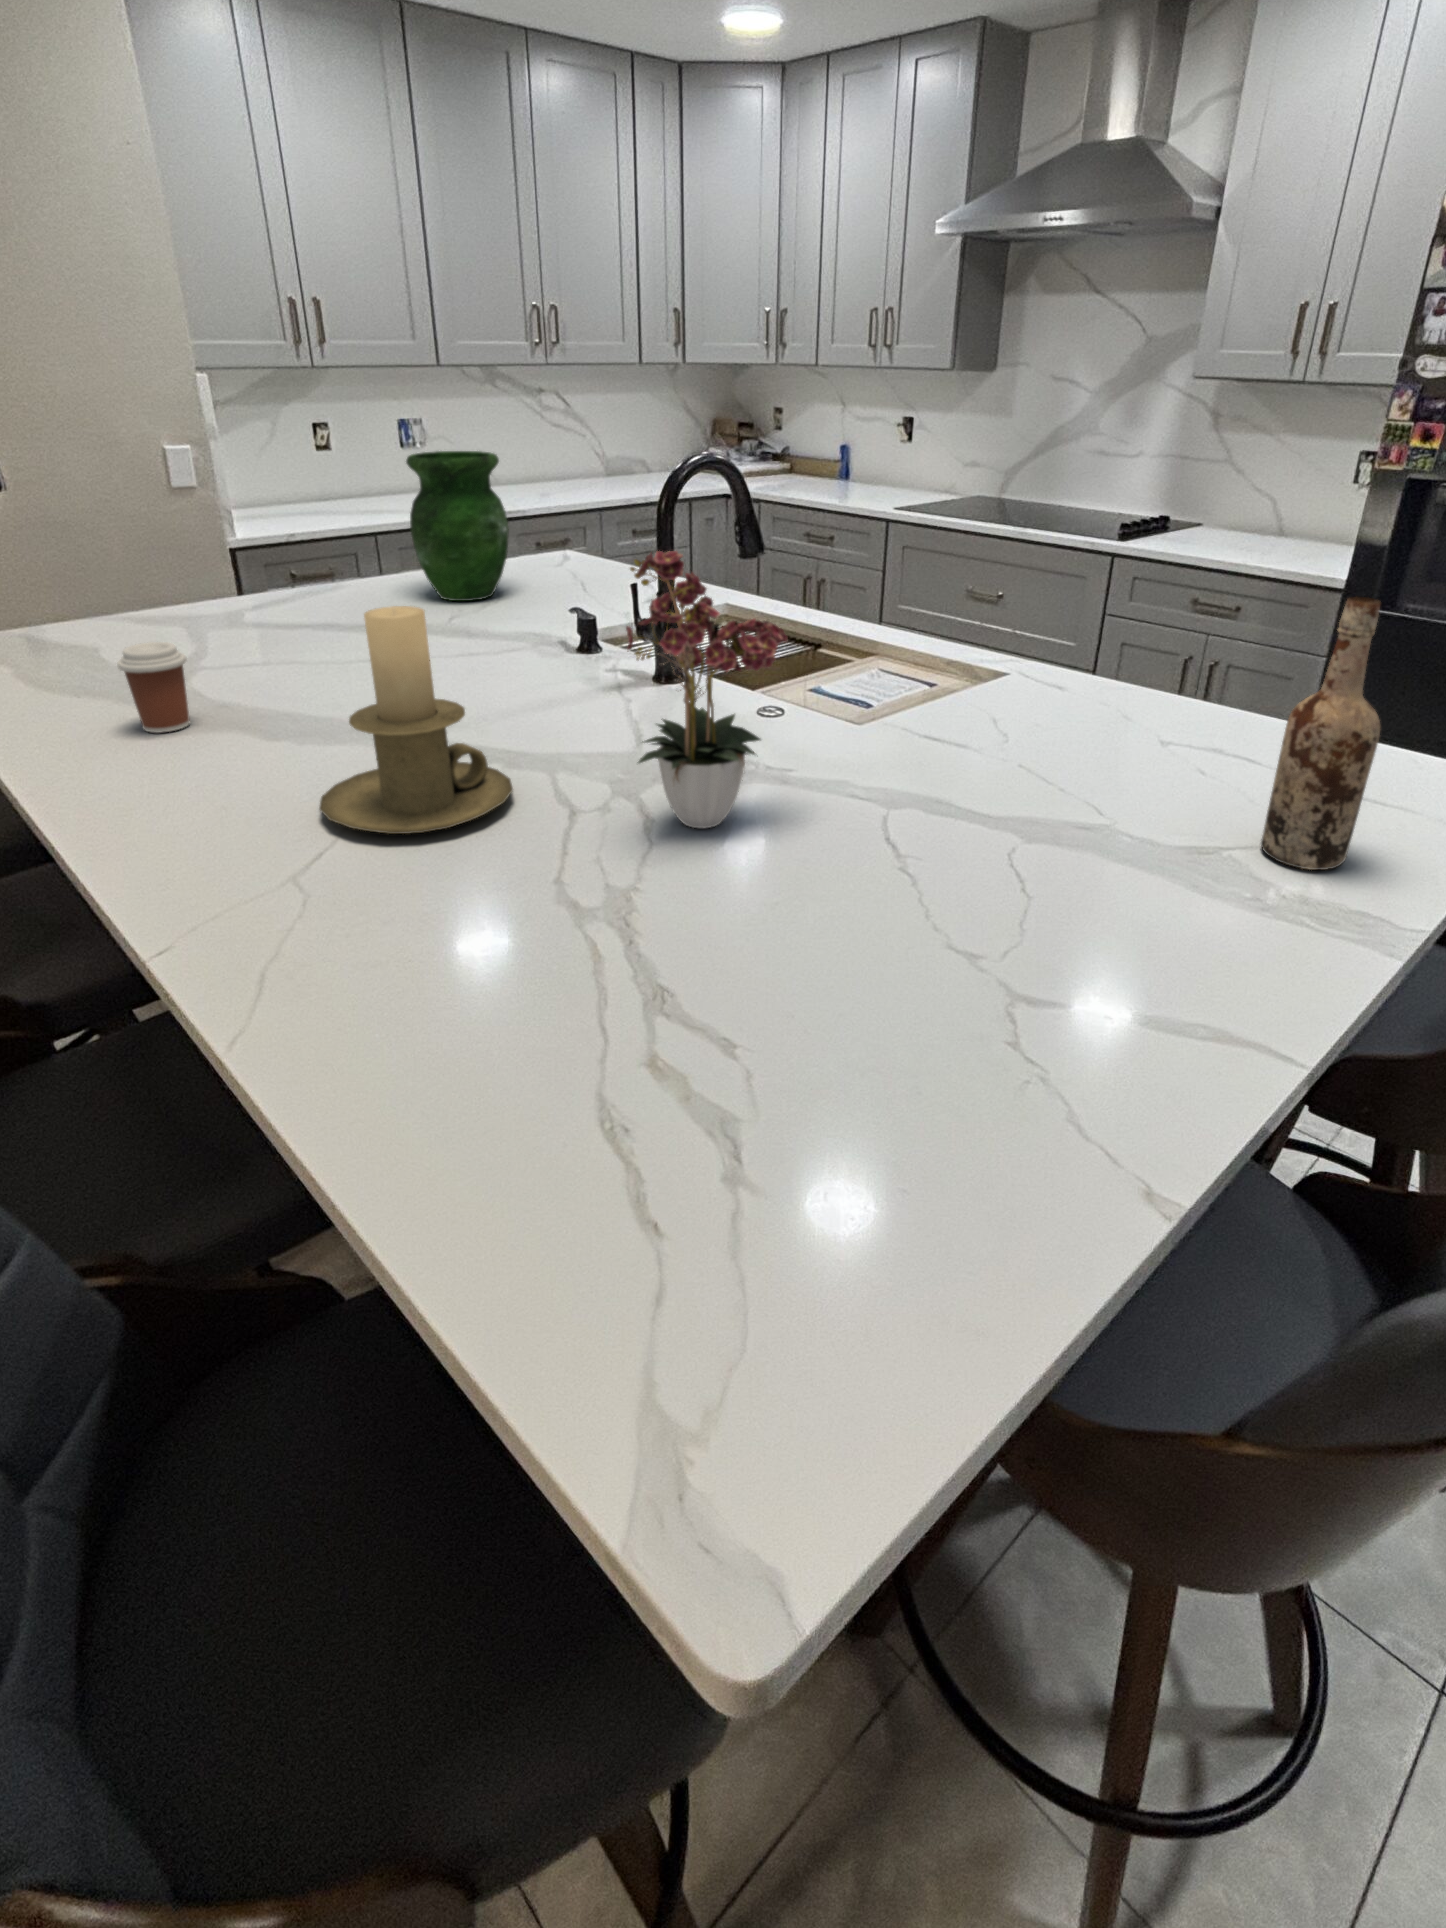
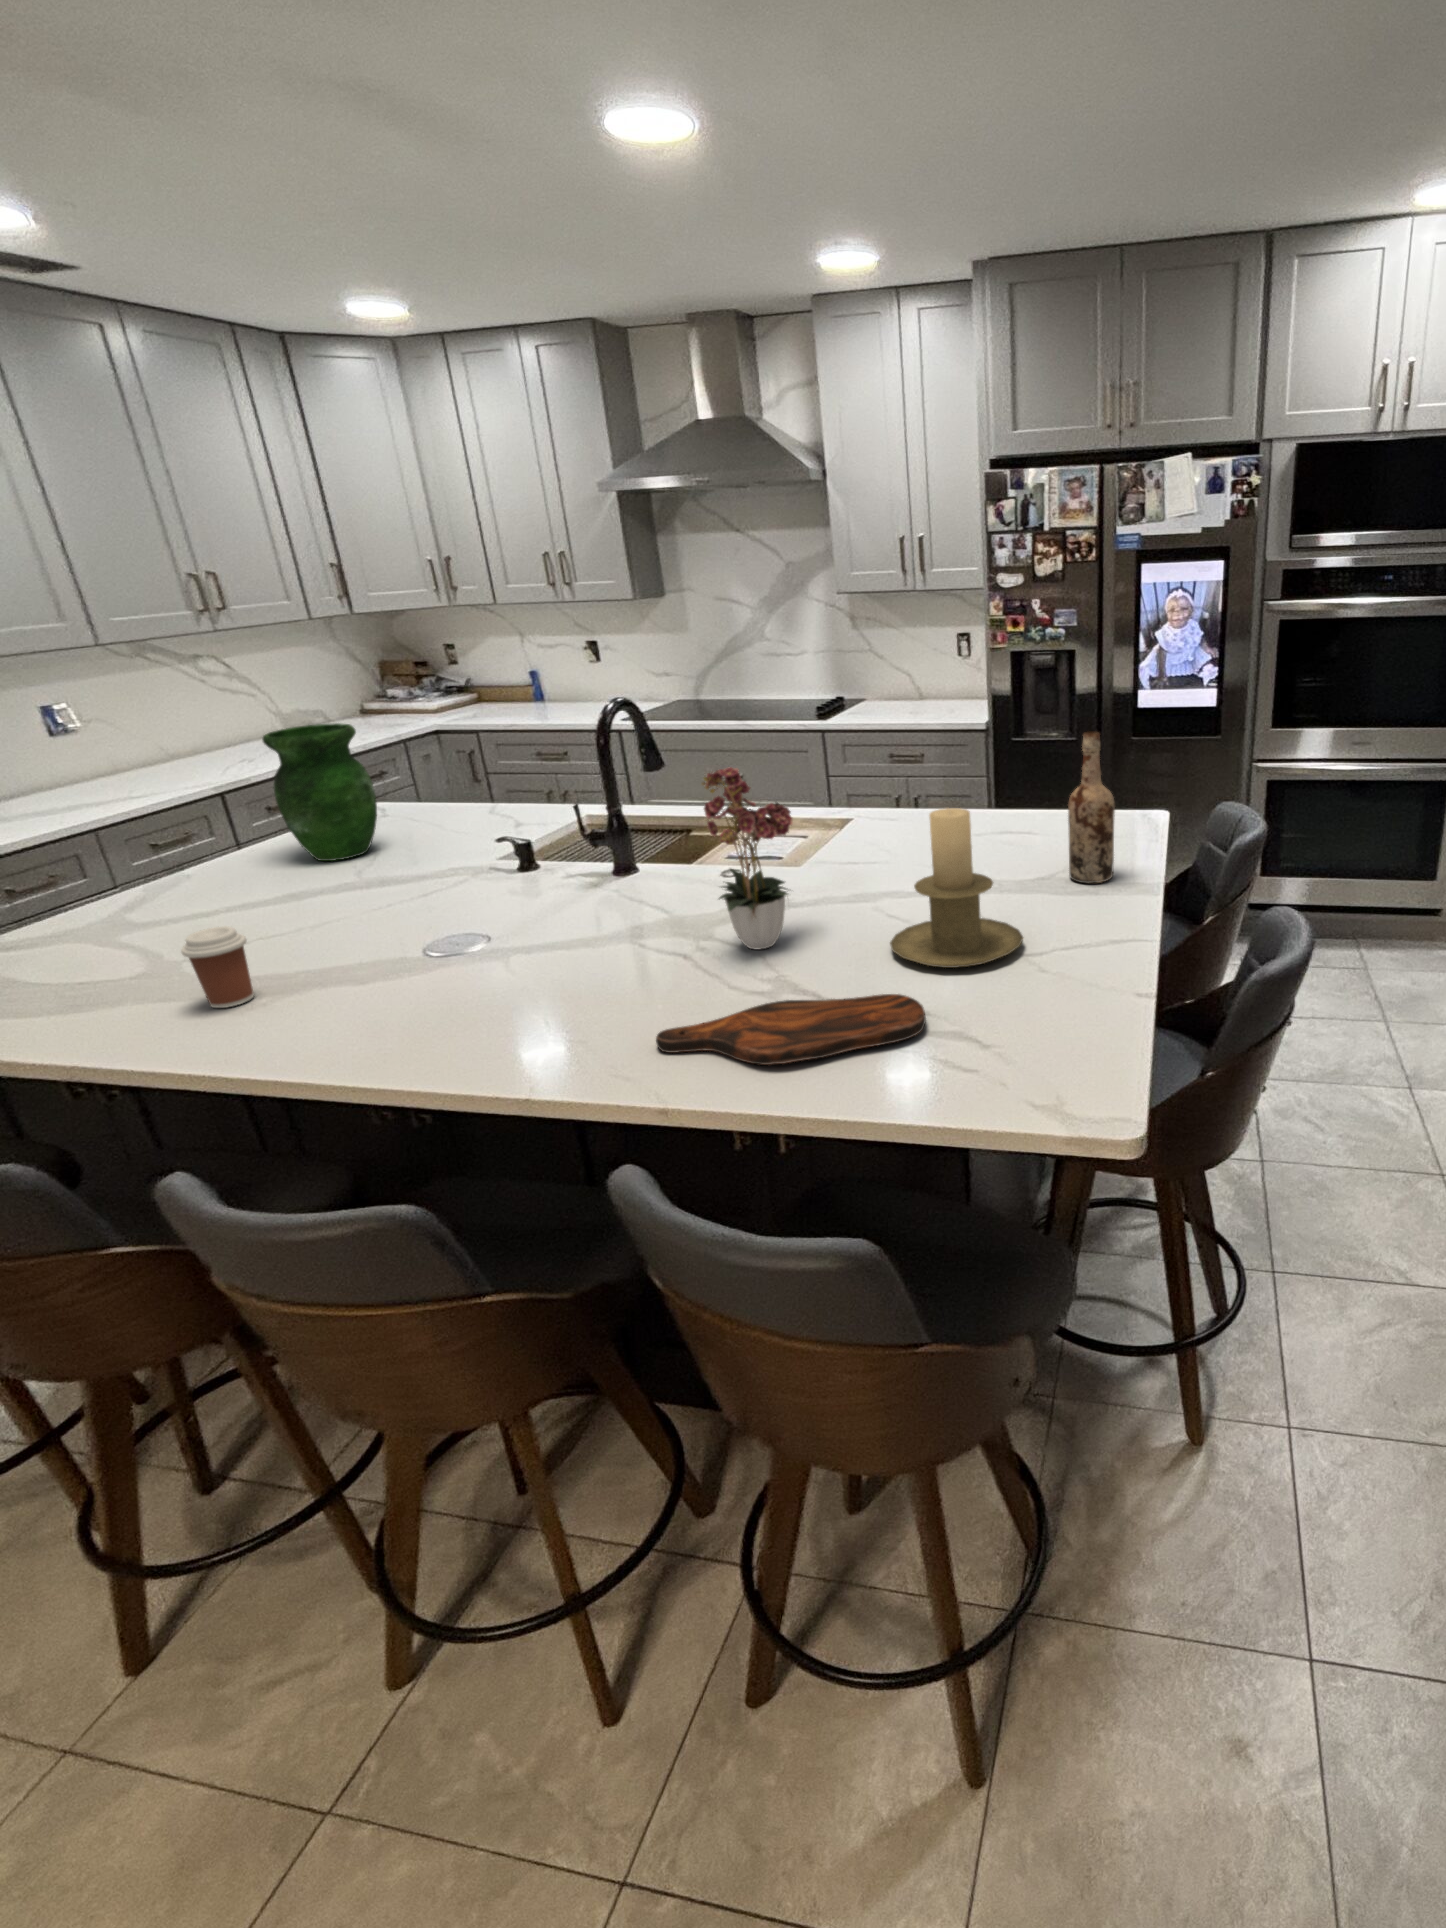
candle holder: present [319,606,513,834] -> present [890,808,1023,968]
cutting board: none [390,916,769,1067] -> present [656,994,926,1065]

